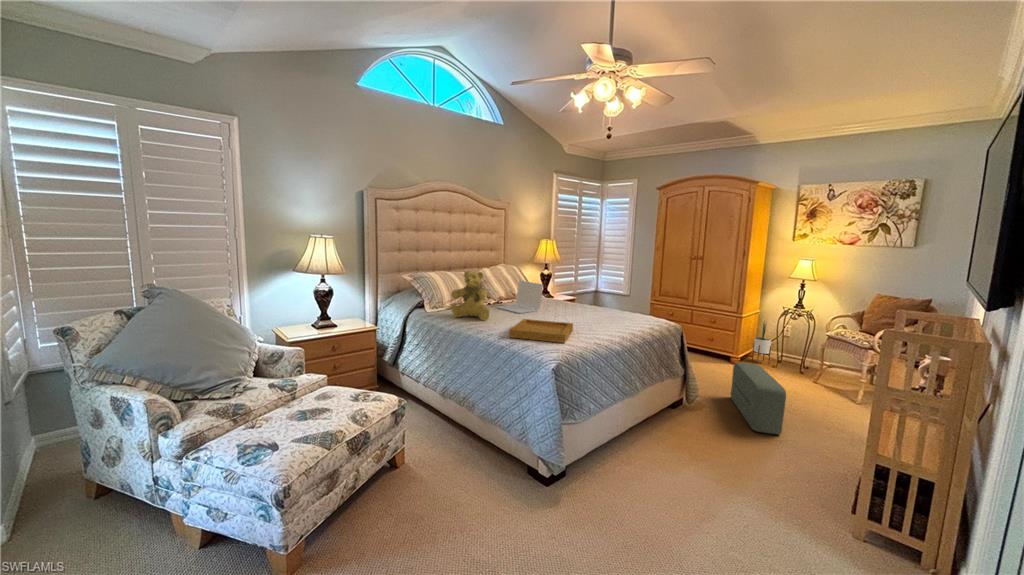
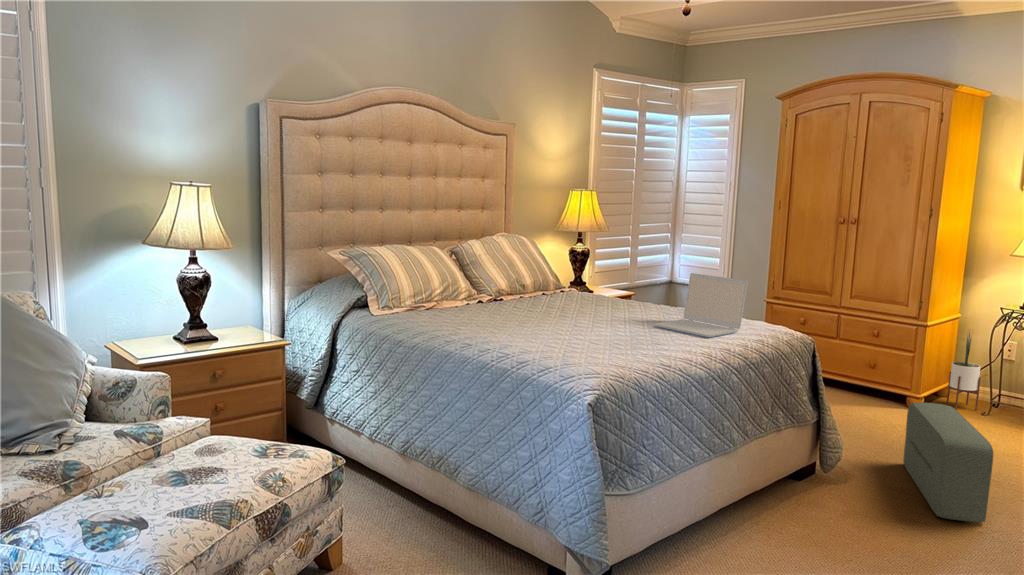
teddy bear: present [451,271,490,320] -> none [414,244,482,329]
laptop: present [498,281,543,313] -> present [654,273,748,337]
tray: present [509,319,573,343] -> none [517,325,626,364]

